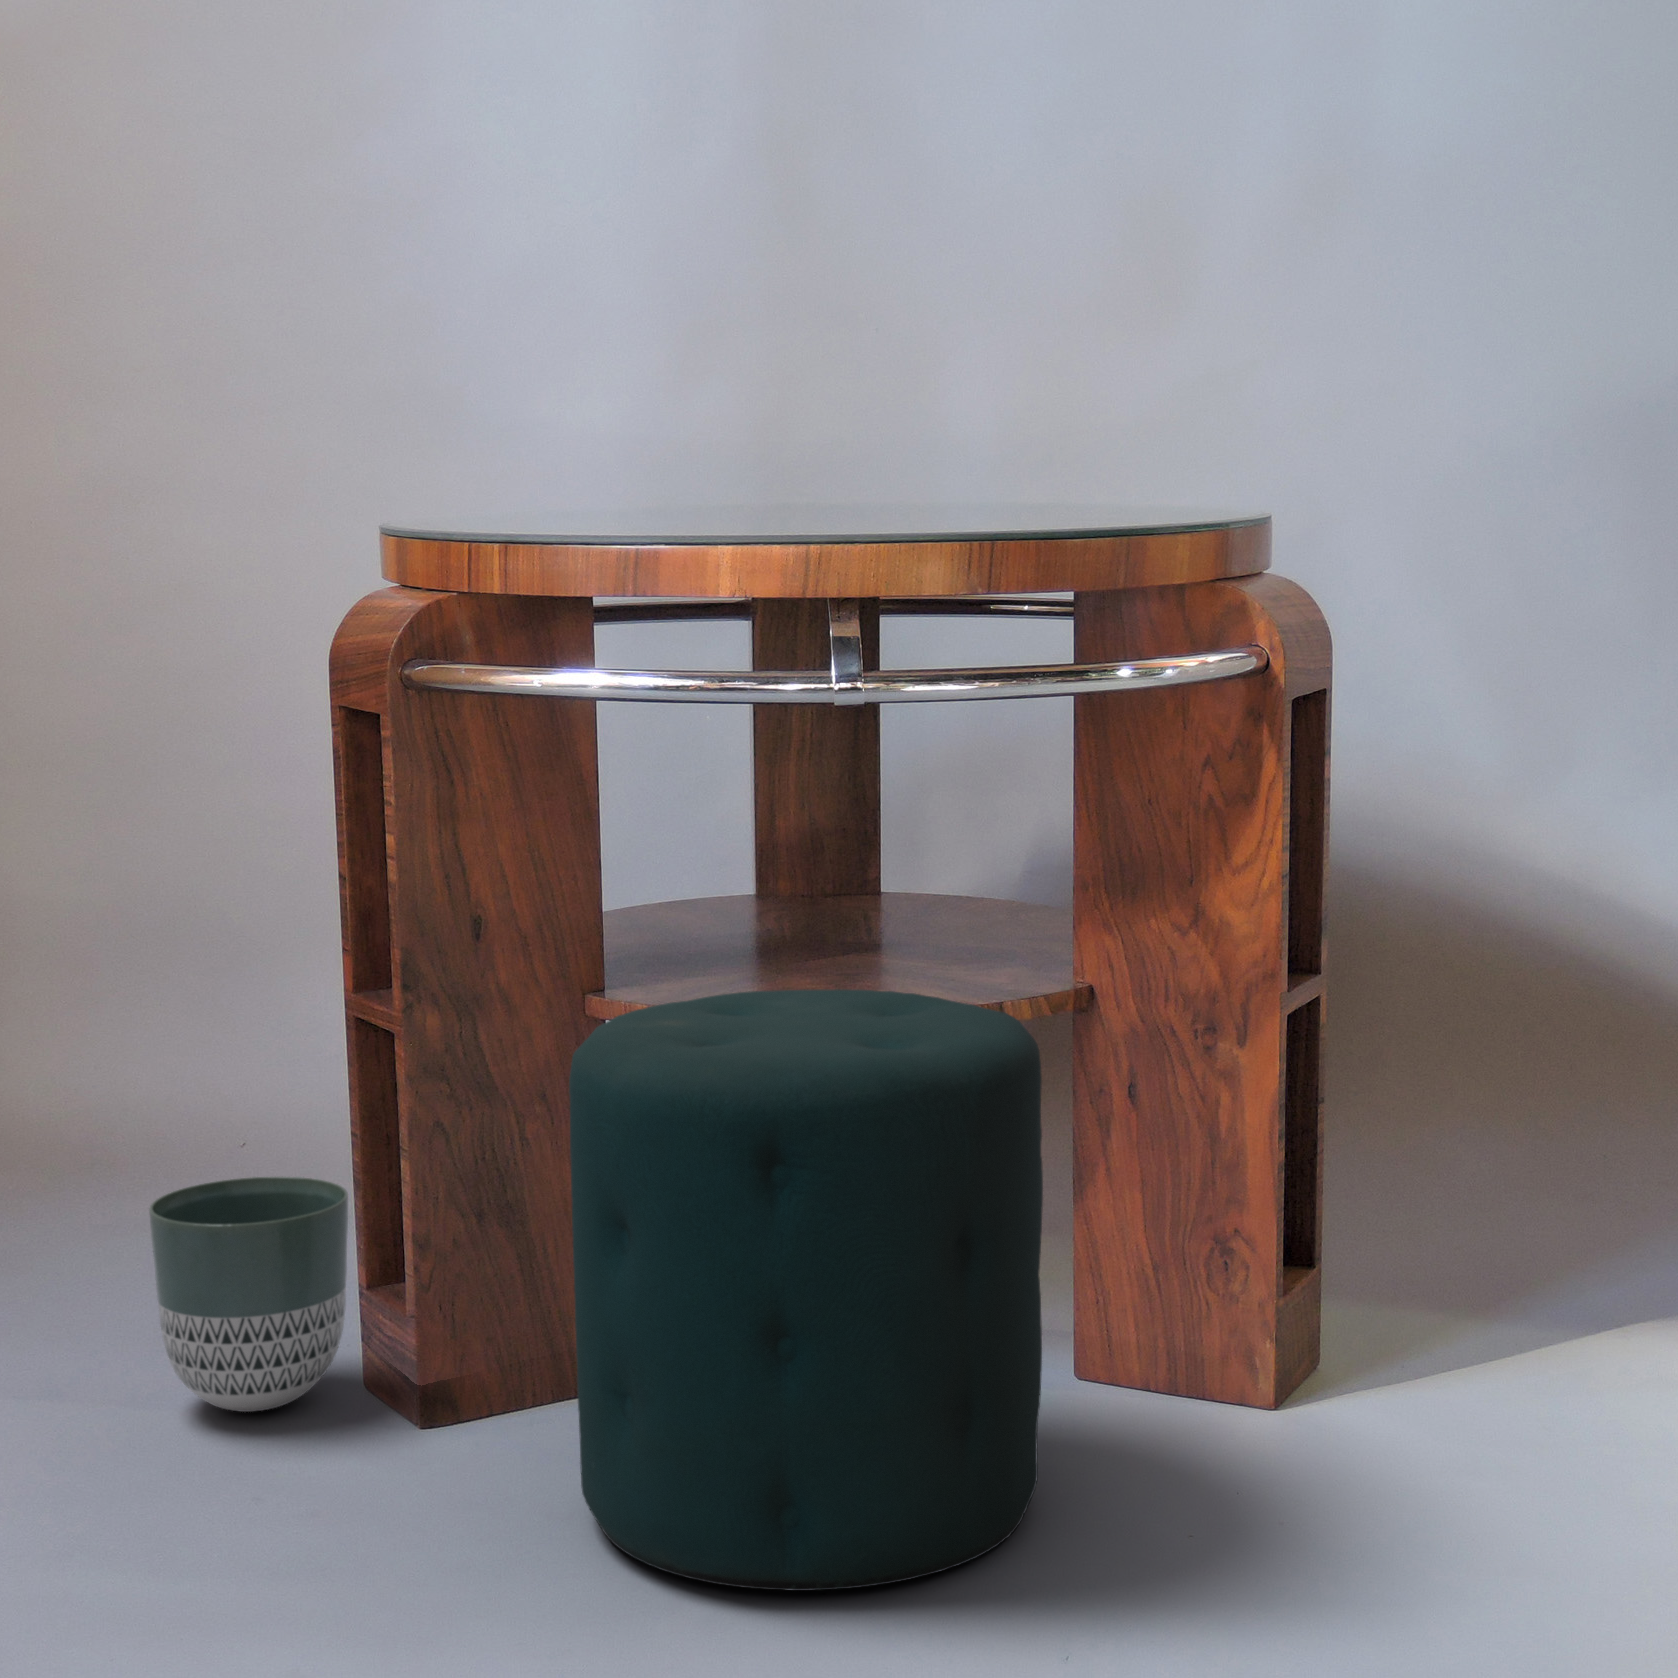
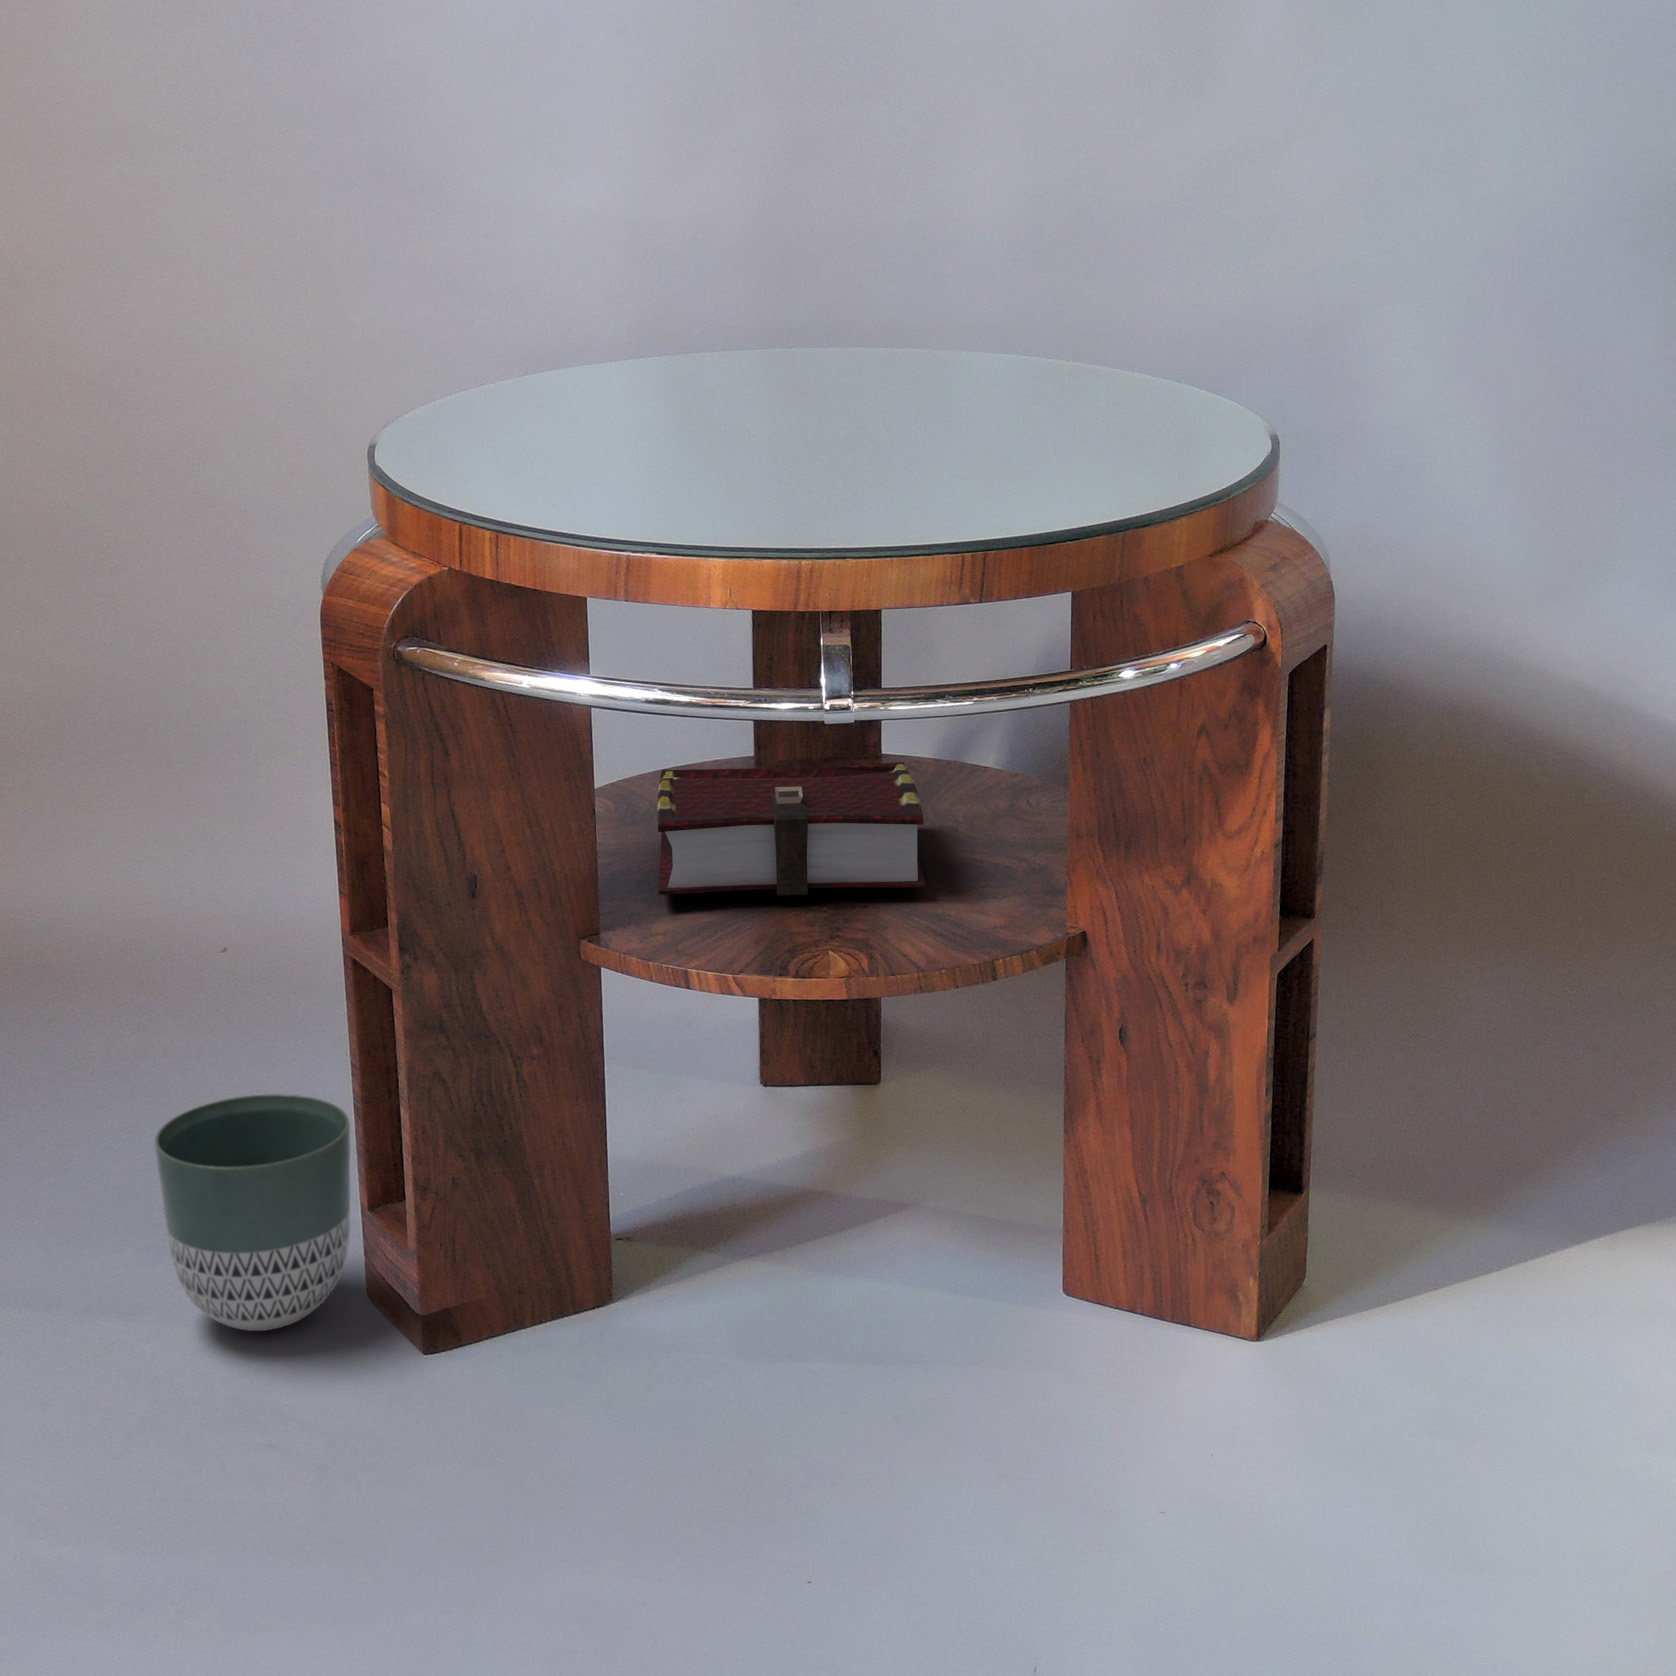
book: none [664,854,931,958] -> present [657,762,926,895]
ottoman: present [569,989,1043,1591] -> none [568,945,1032,1563]

